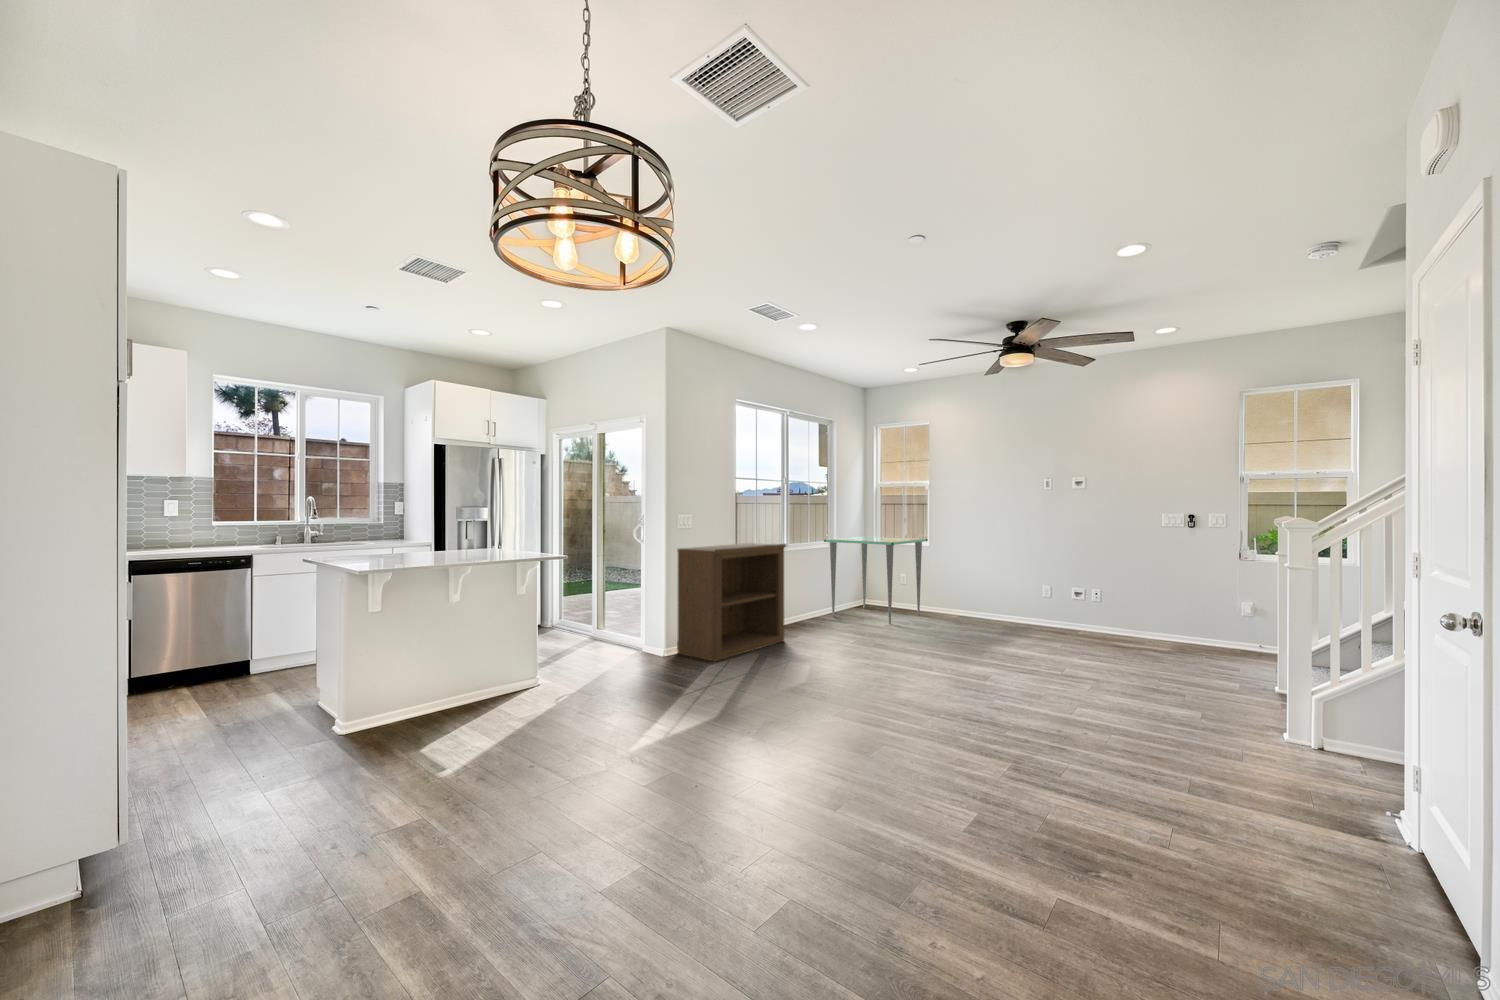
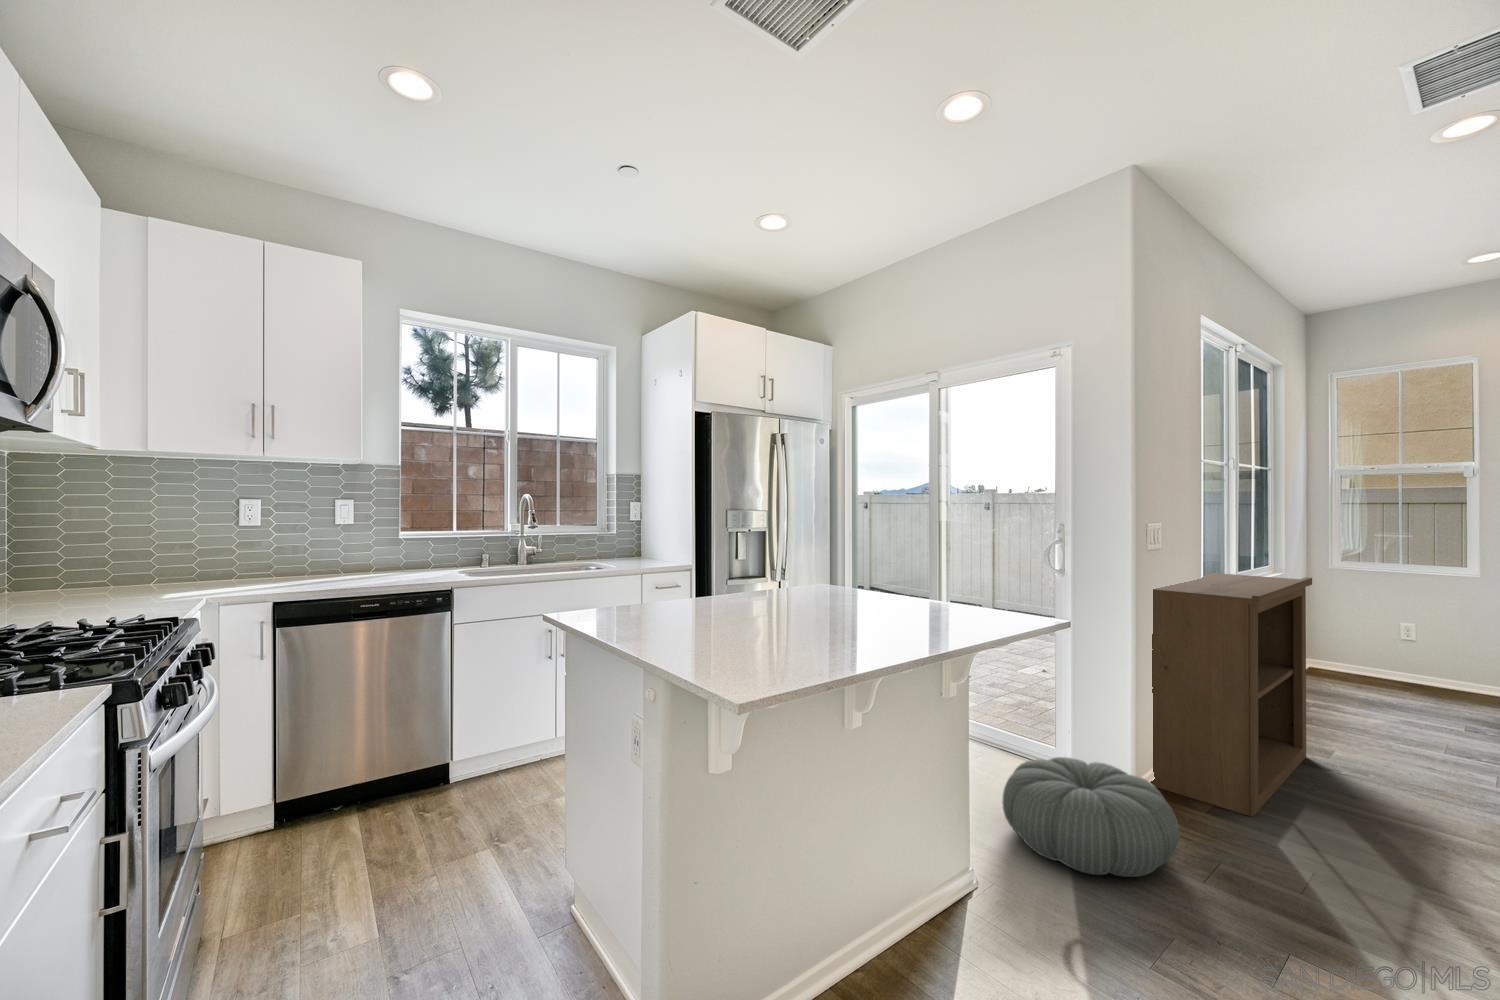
dining table: present [824,536,928,624] -> none [1274,555,1475,718]
pouf: none [575,636,654,681] -> present [1002,757,1179,877]

